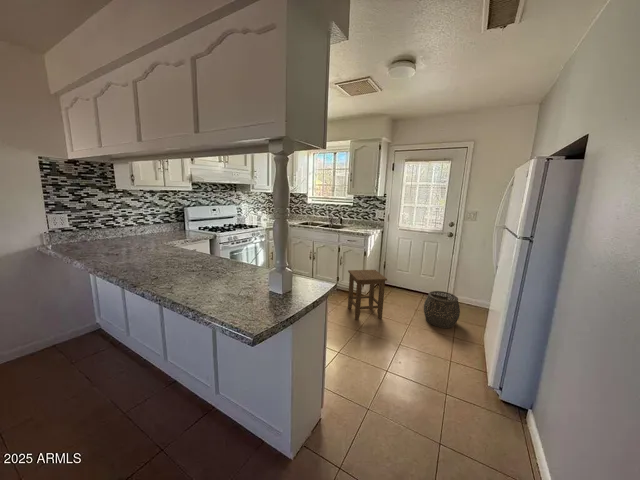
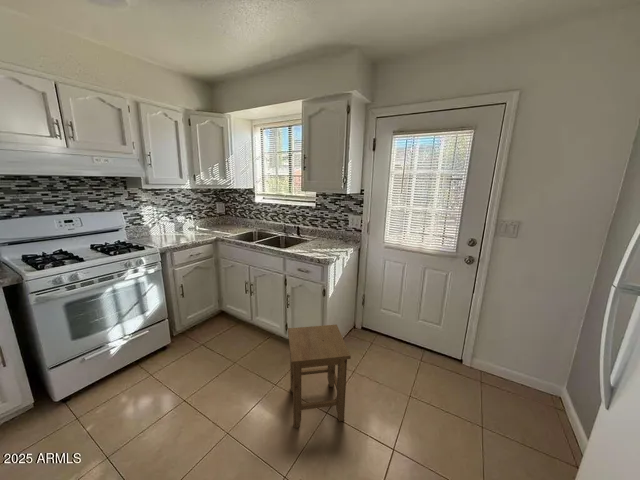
woven basket: present [424,291,460,328] -> none [421,370,492,456]

